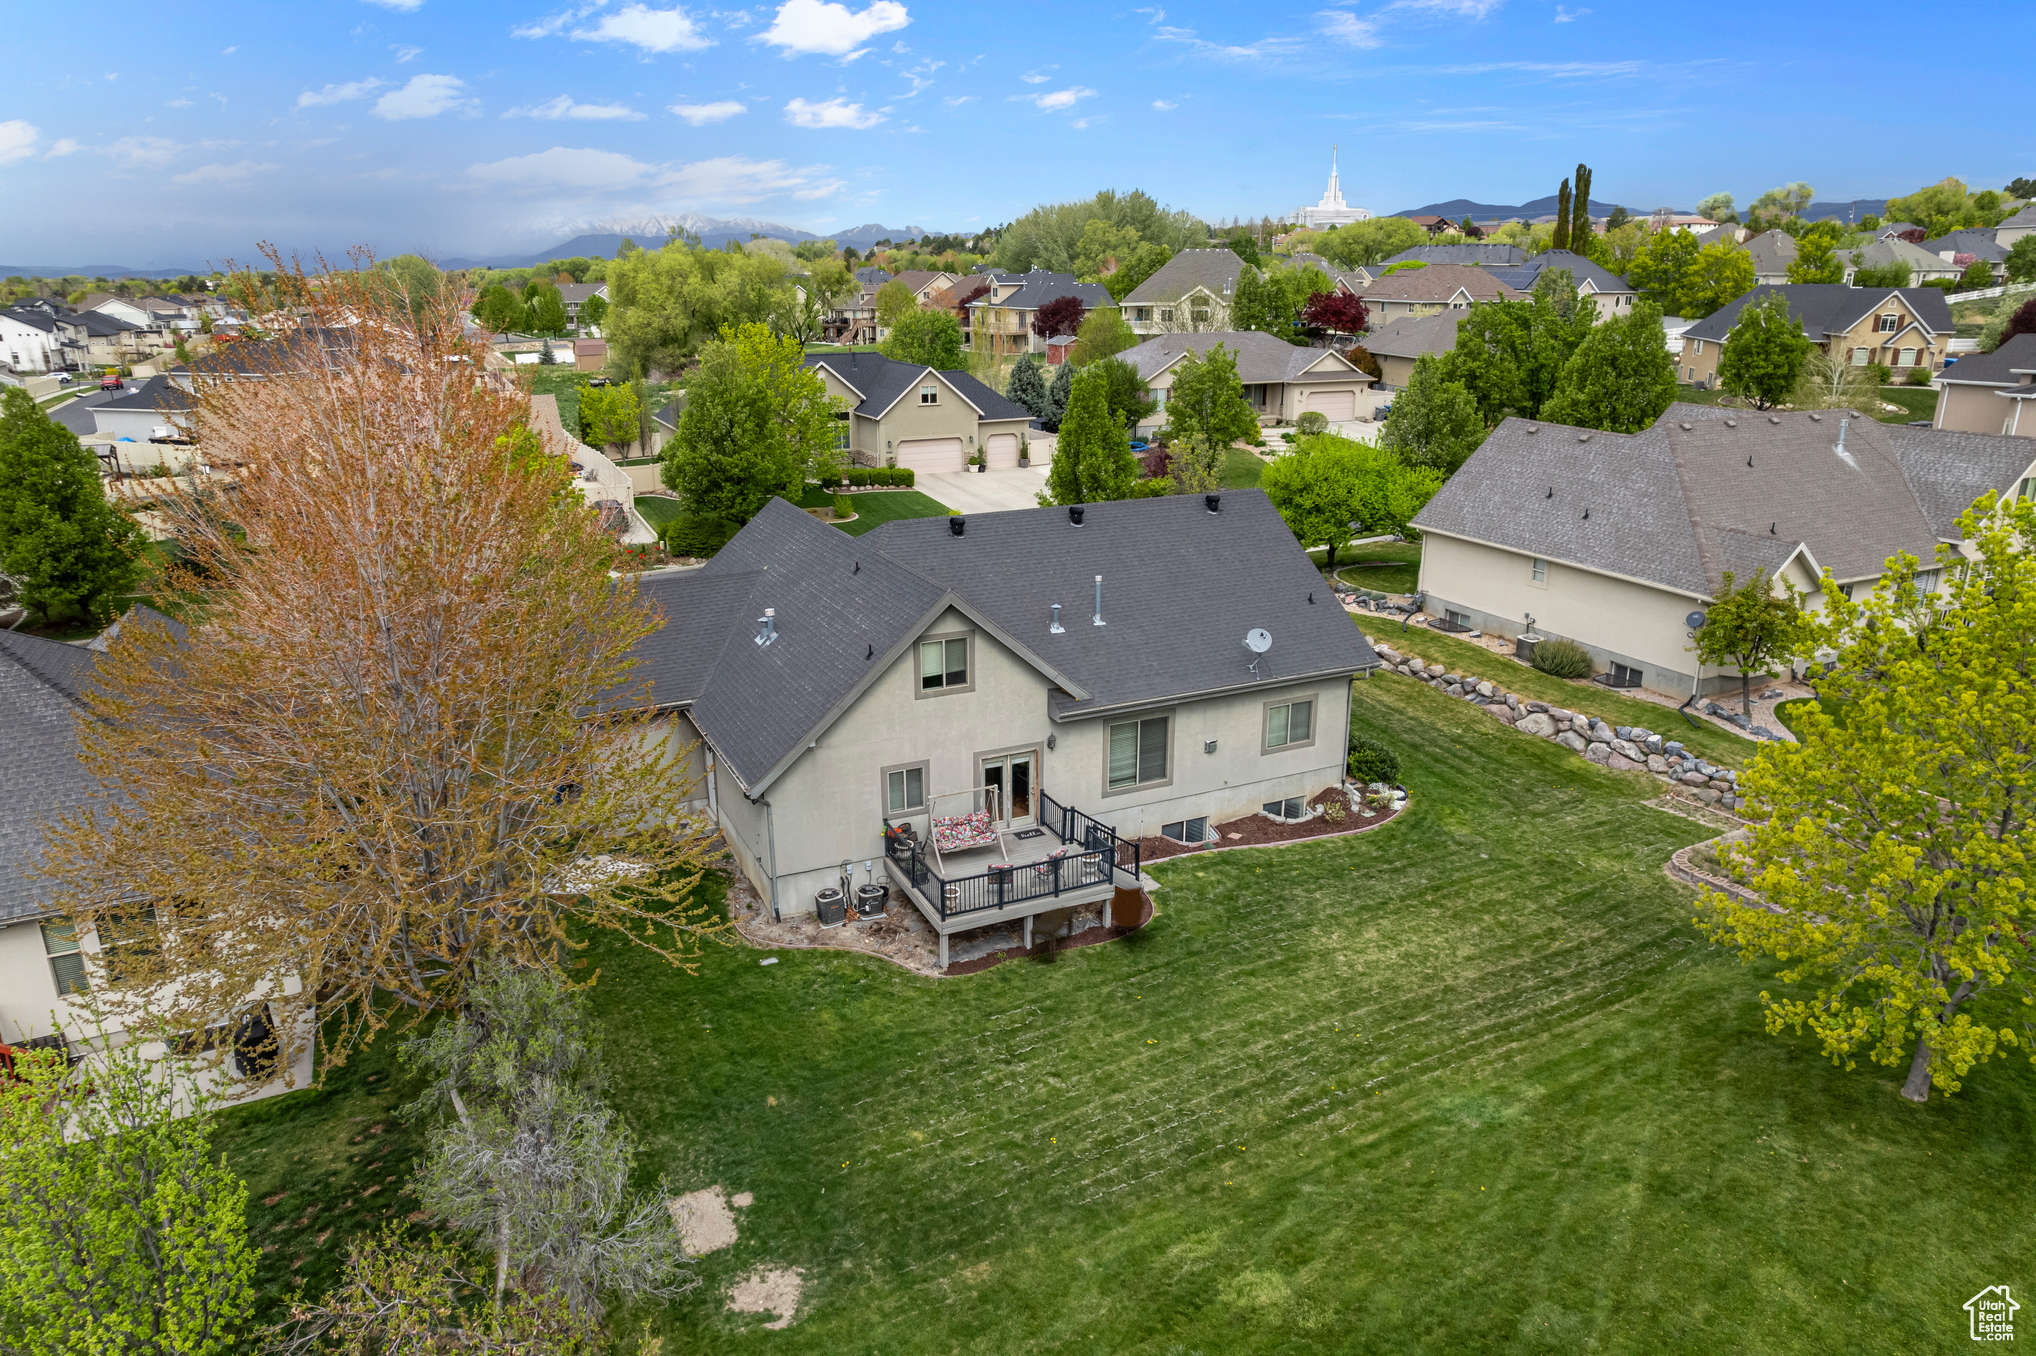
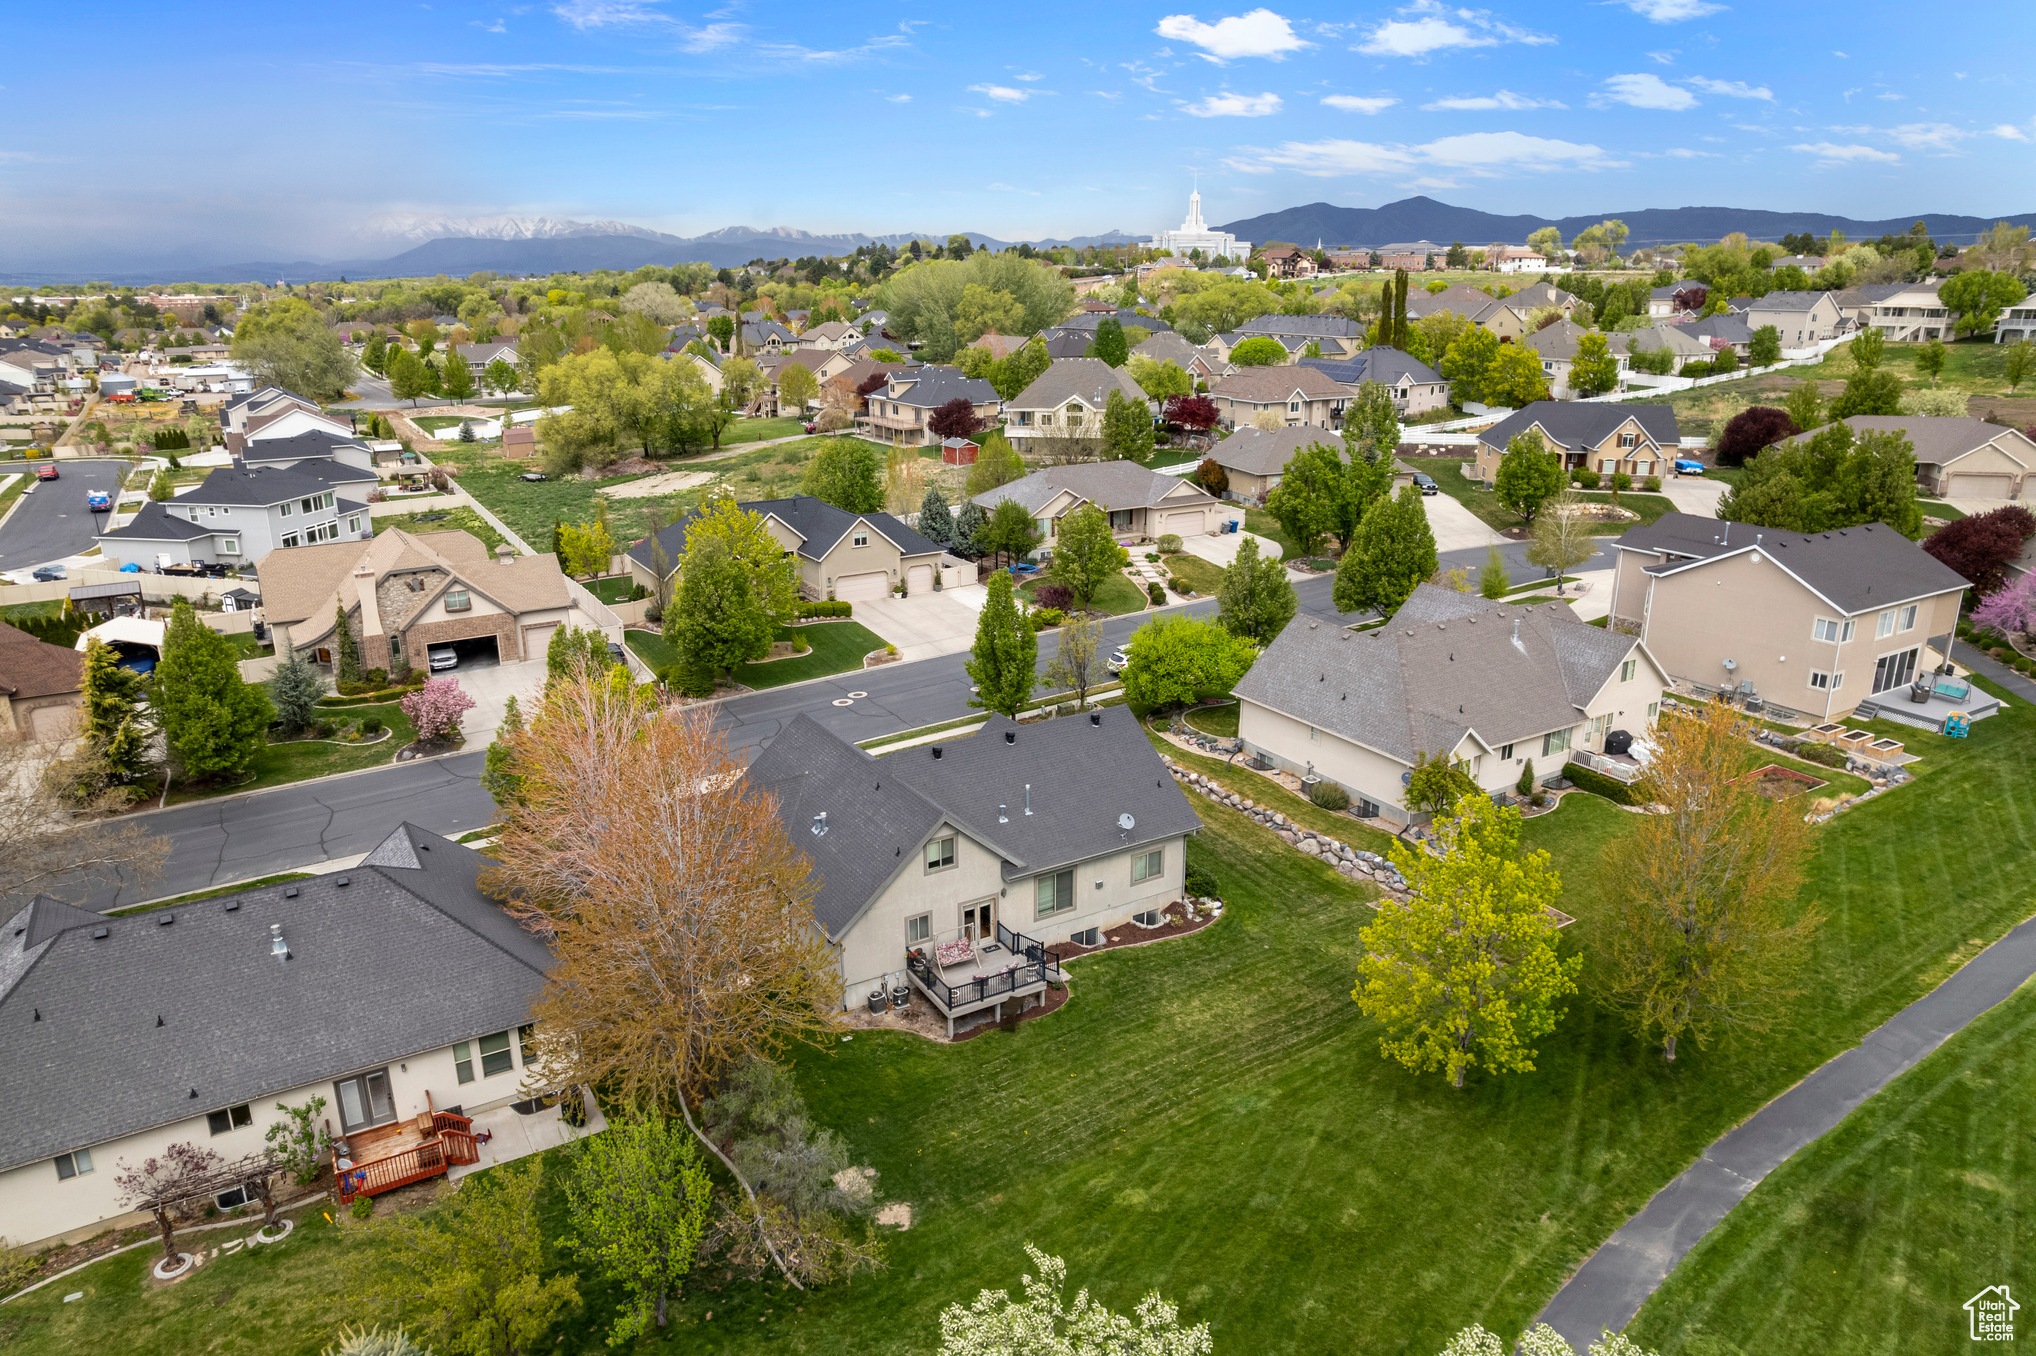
lounge chair: present [1109,887,1145,938] -> none [1043,984,1066,1017]

